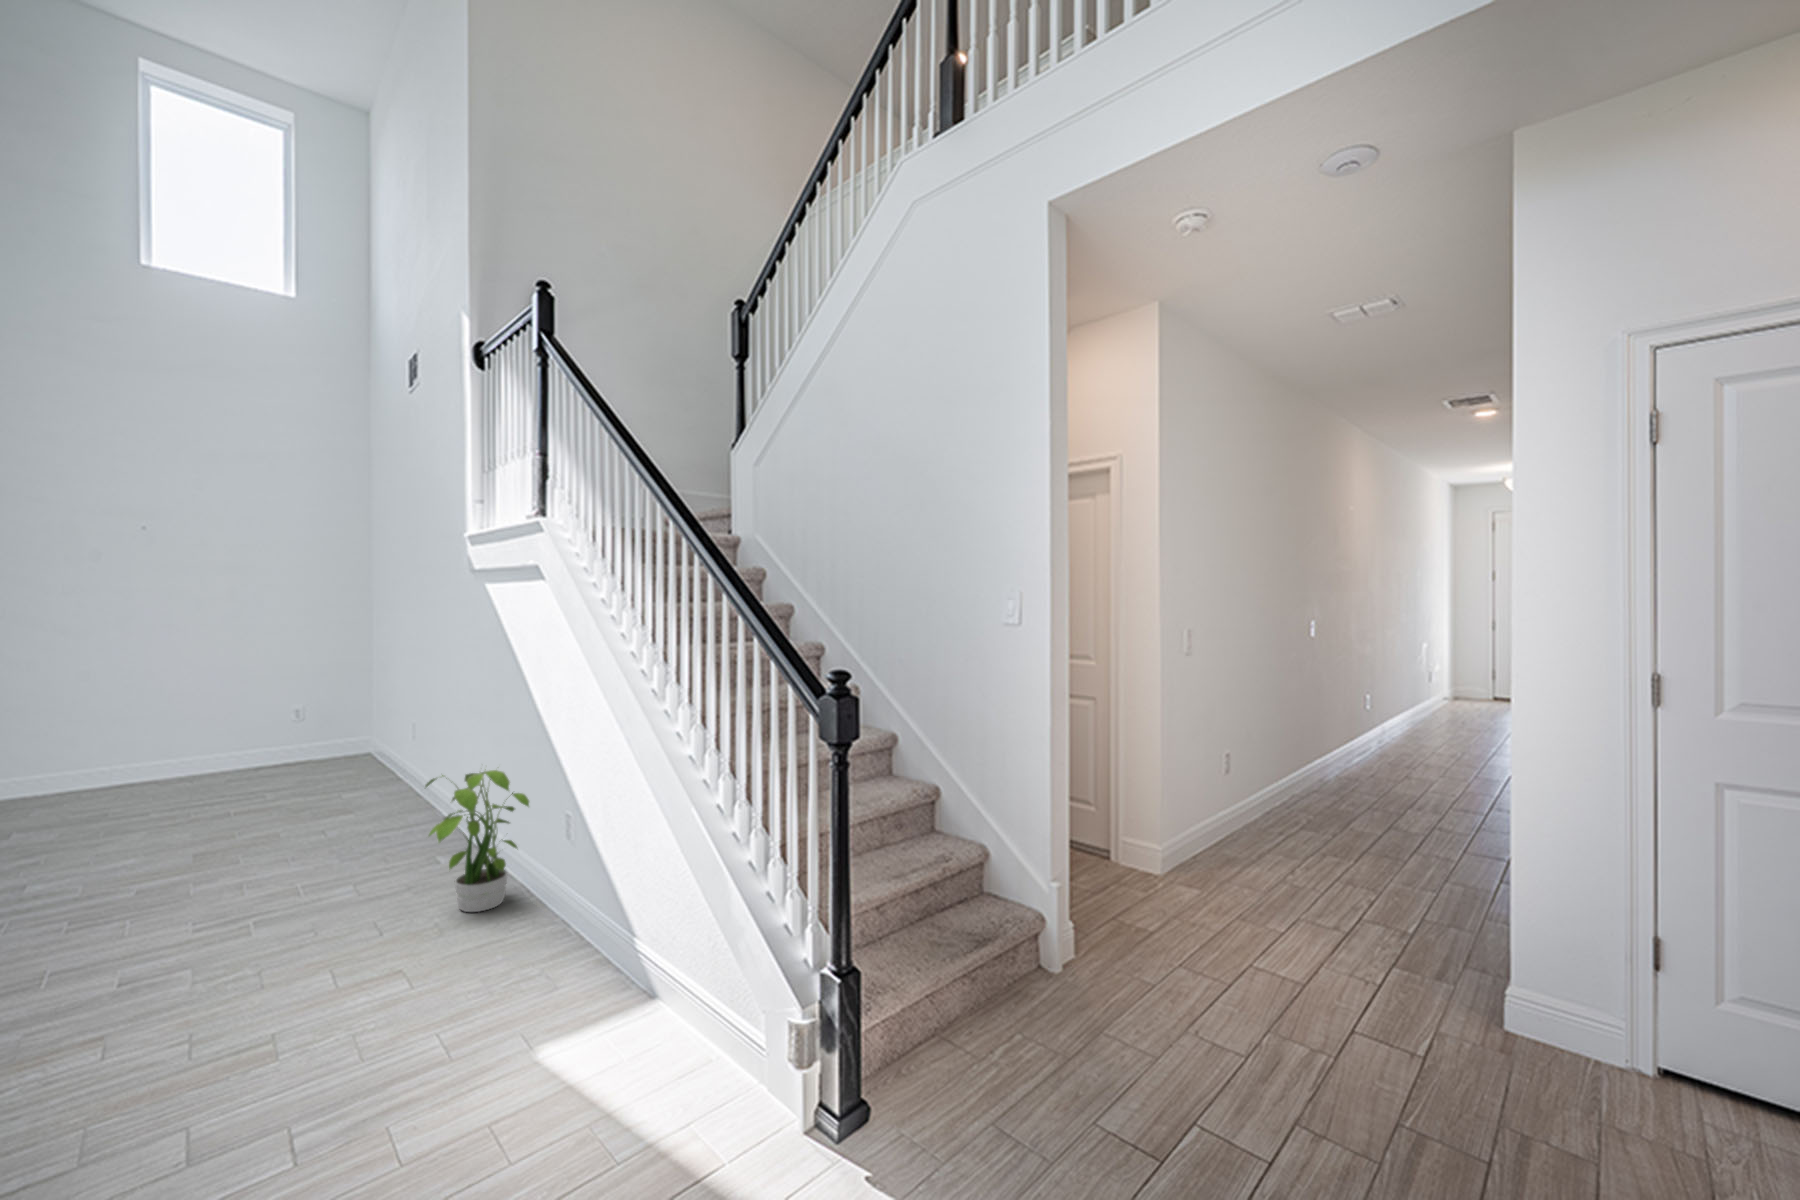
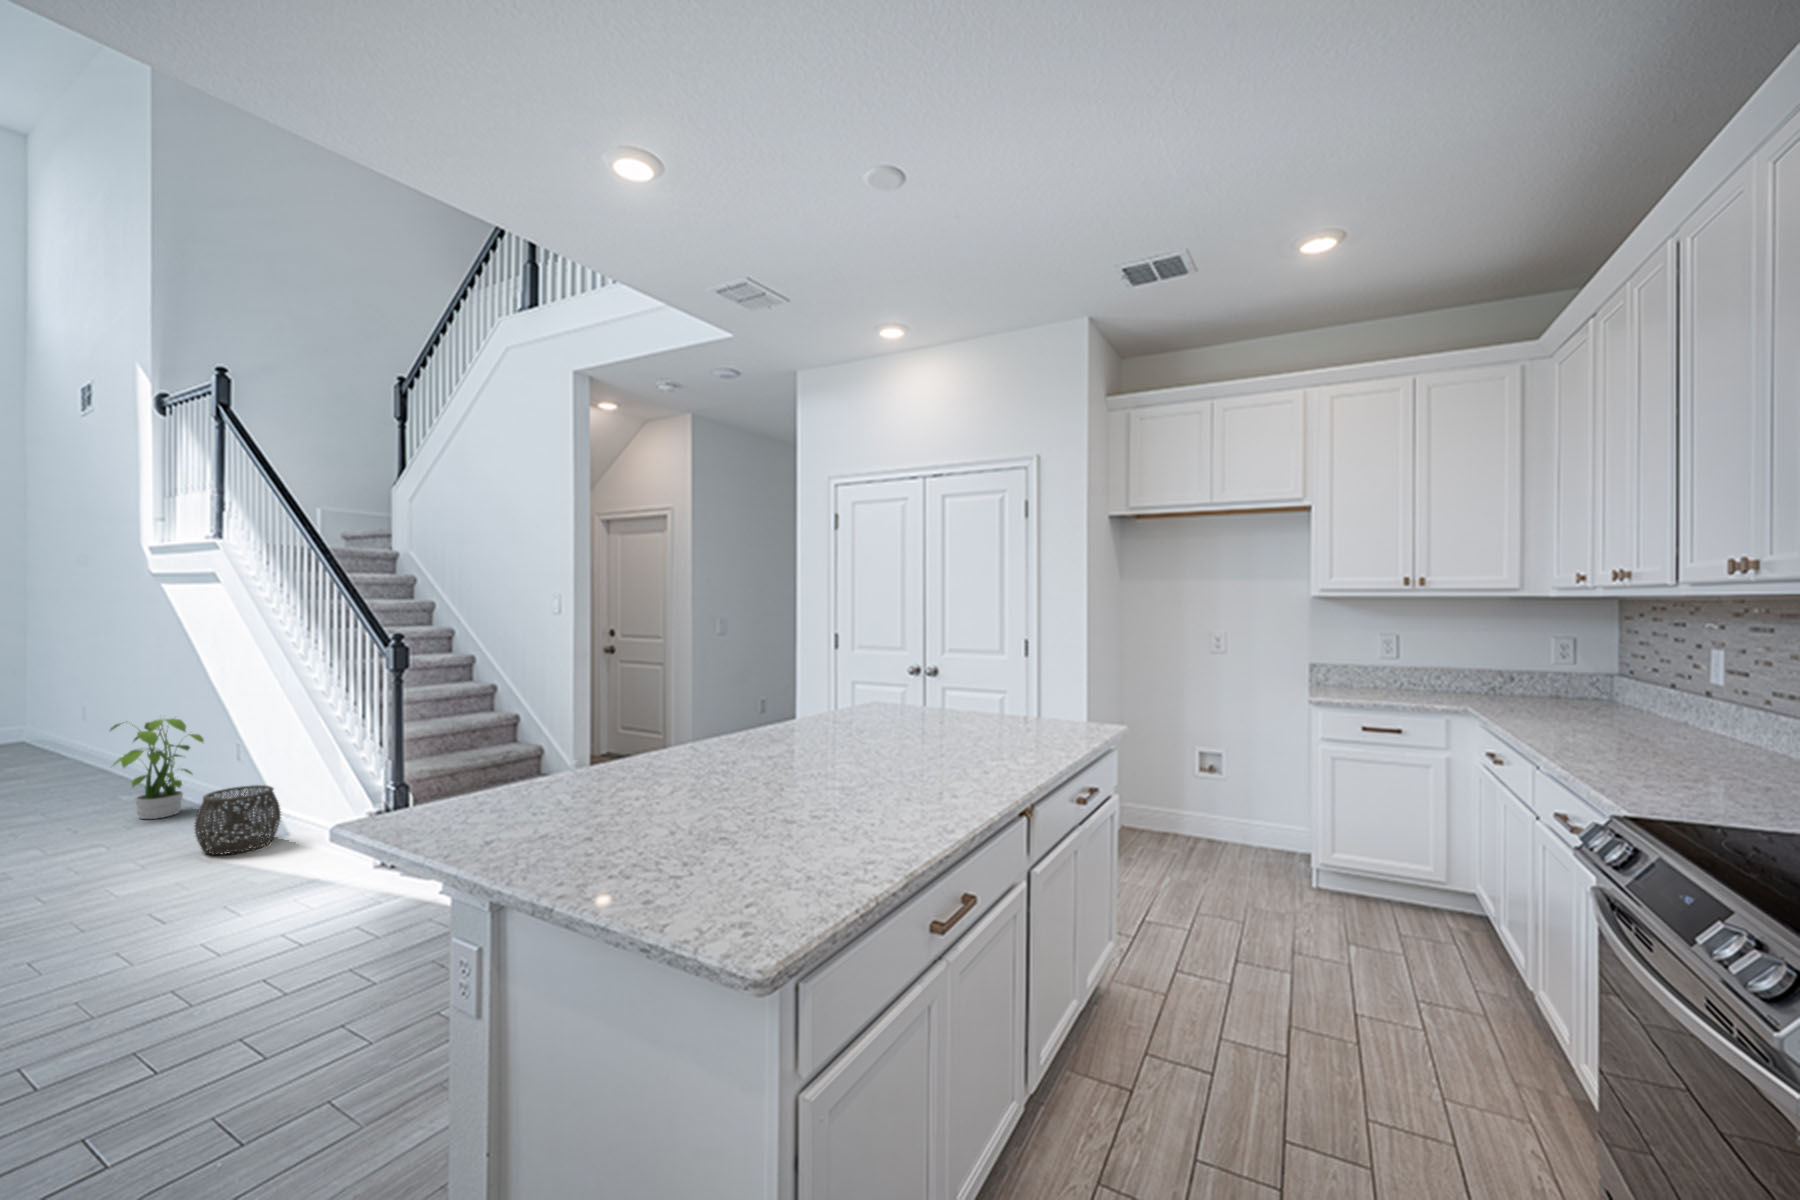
woven basket: none [515,898,628,1024] -> present [194,785,281,855]

